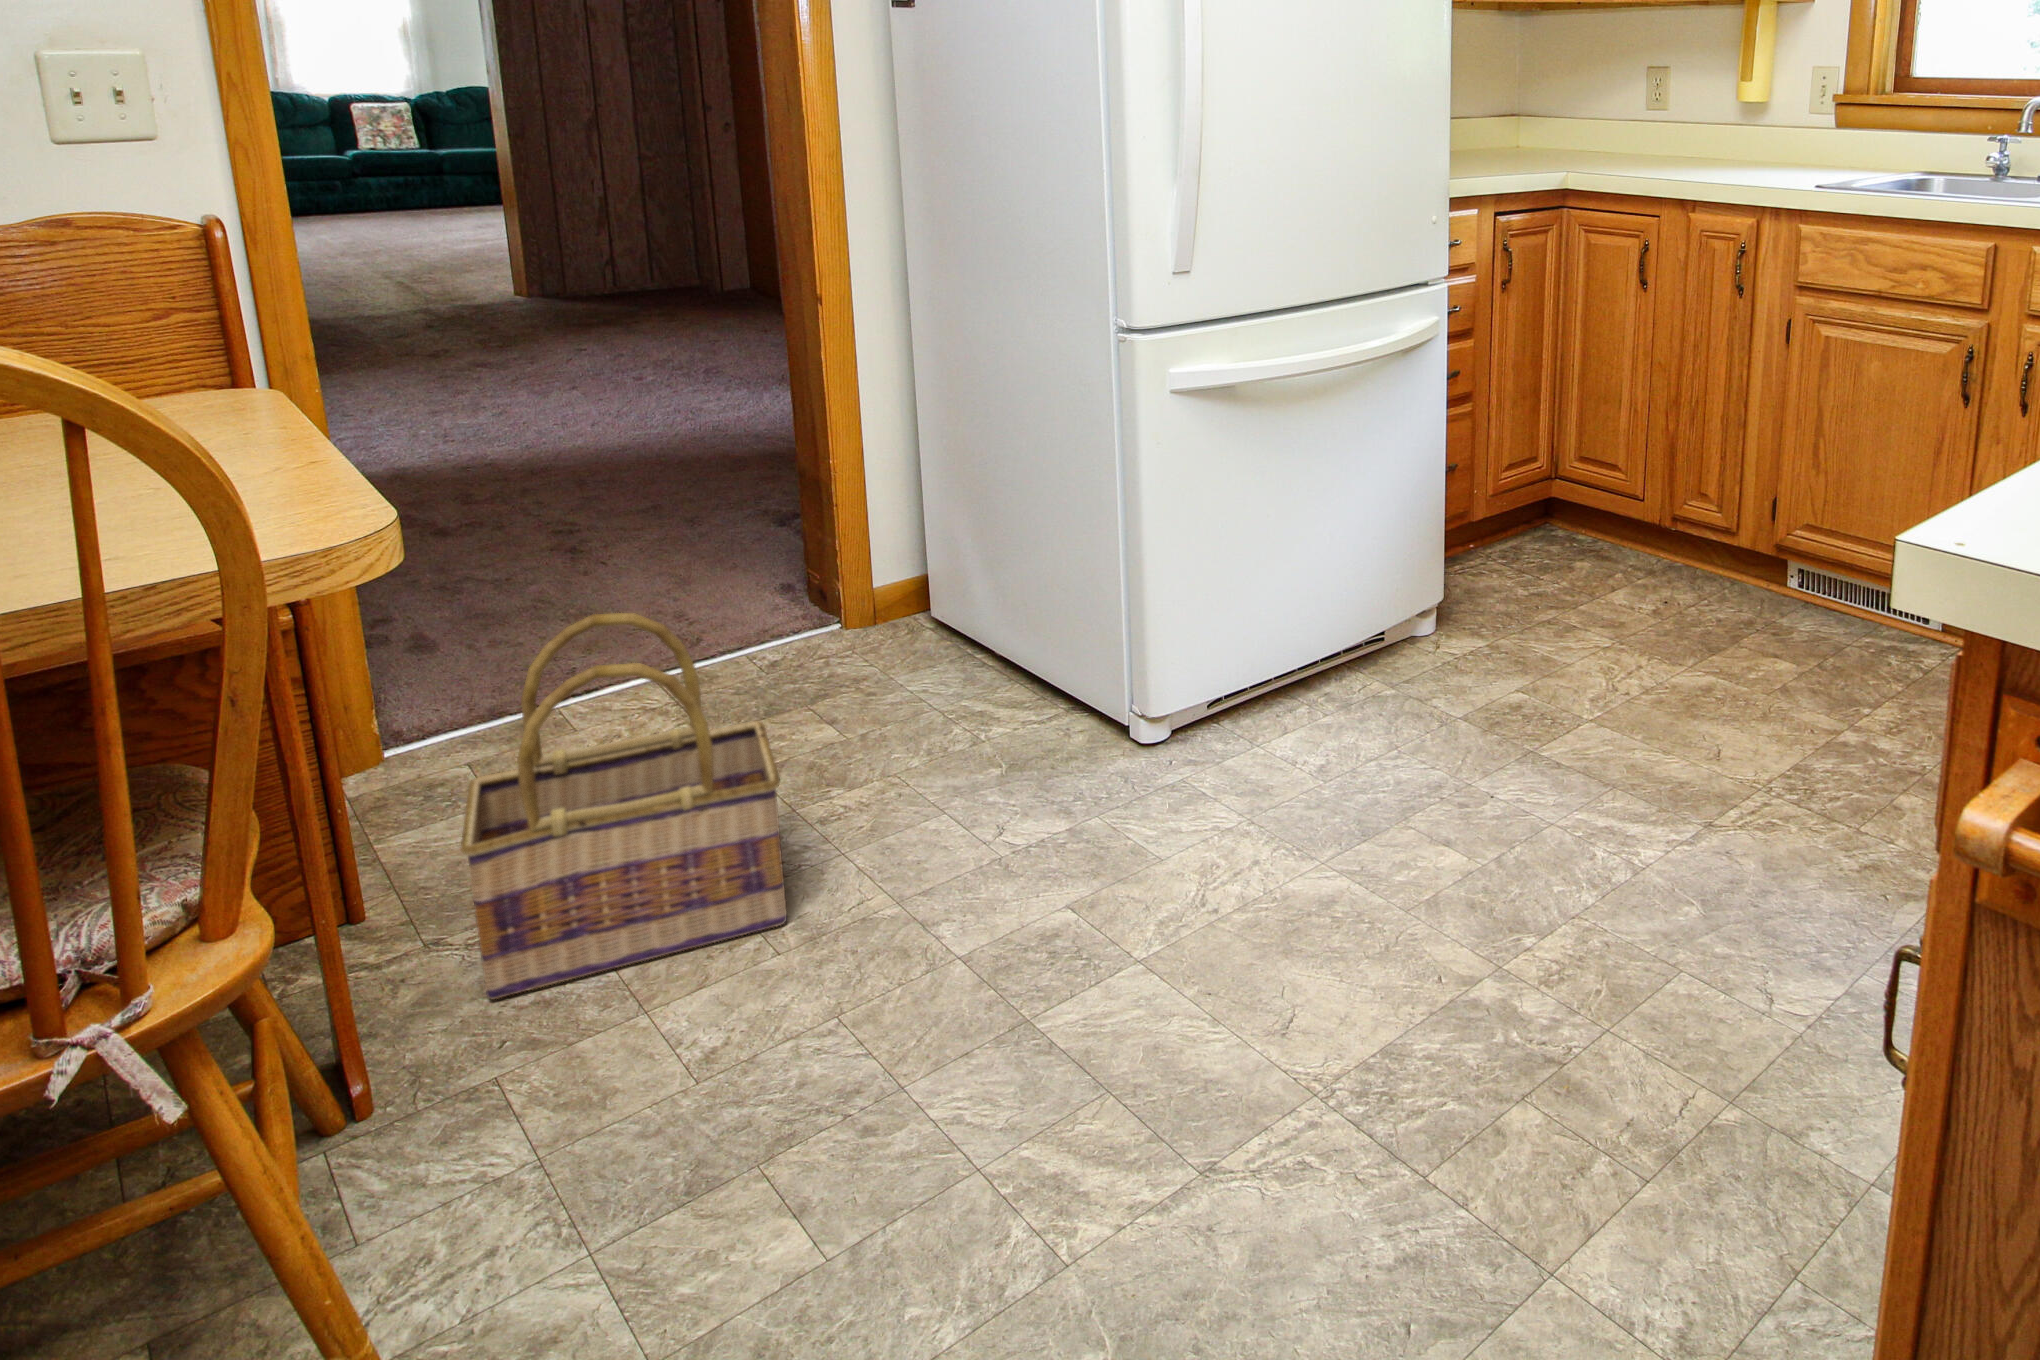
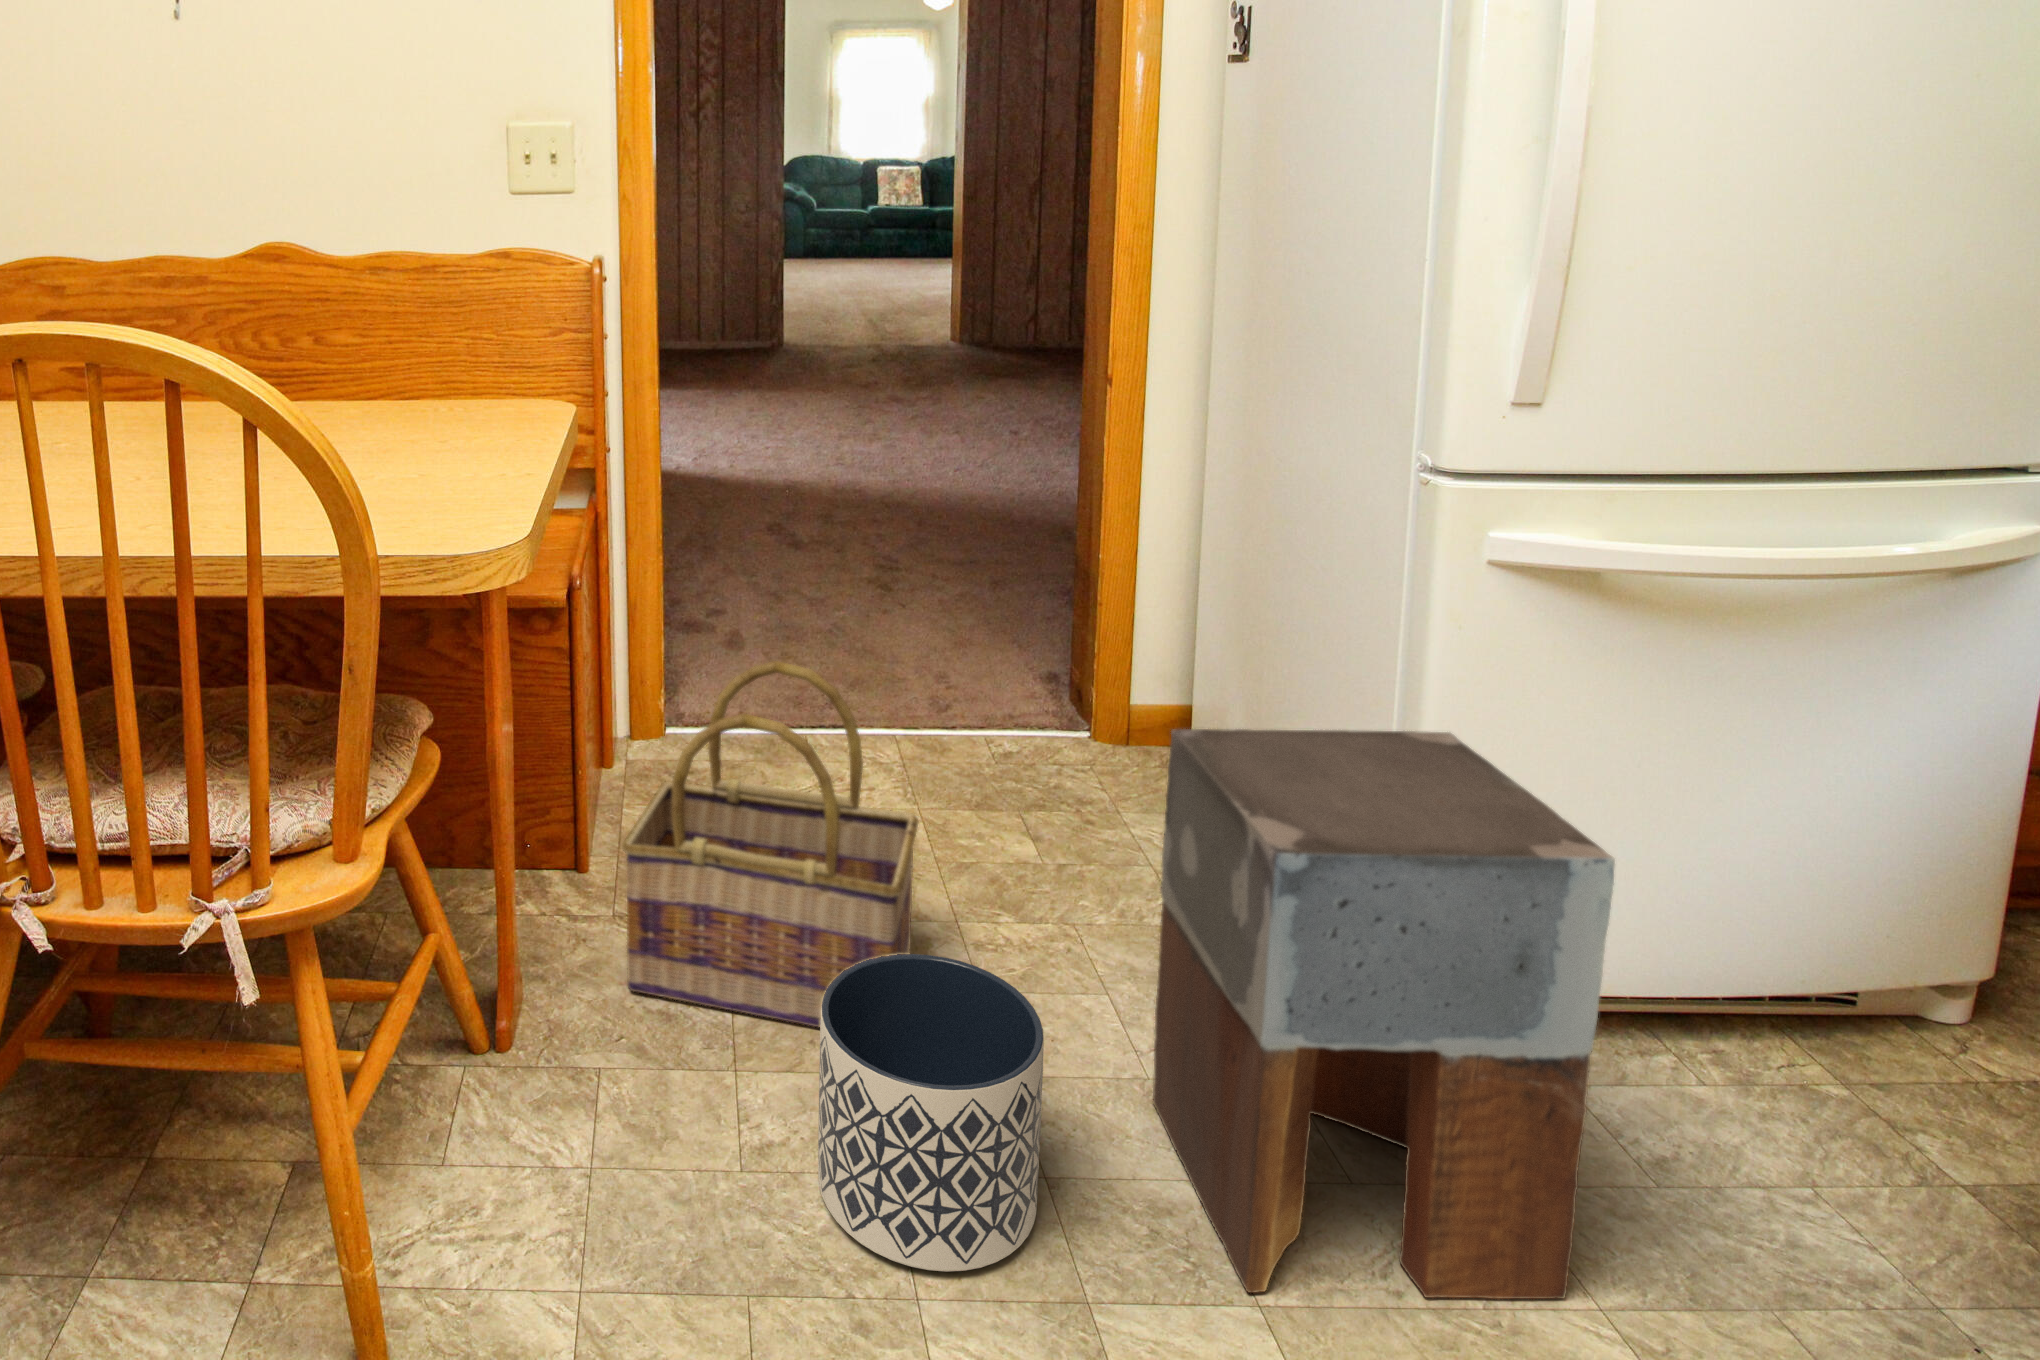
stool: none [997,517,1301,956] -> present [1153,729,1615,1299]
planter: none [758,810,968,1074] -> present [818,954,1044,1272]

